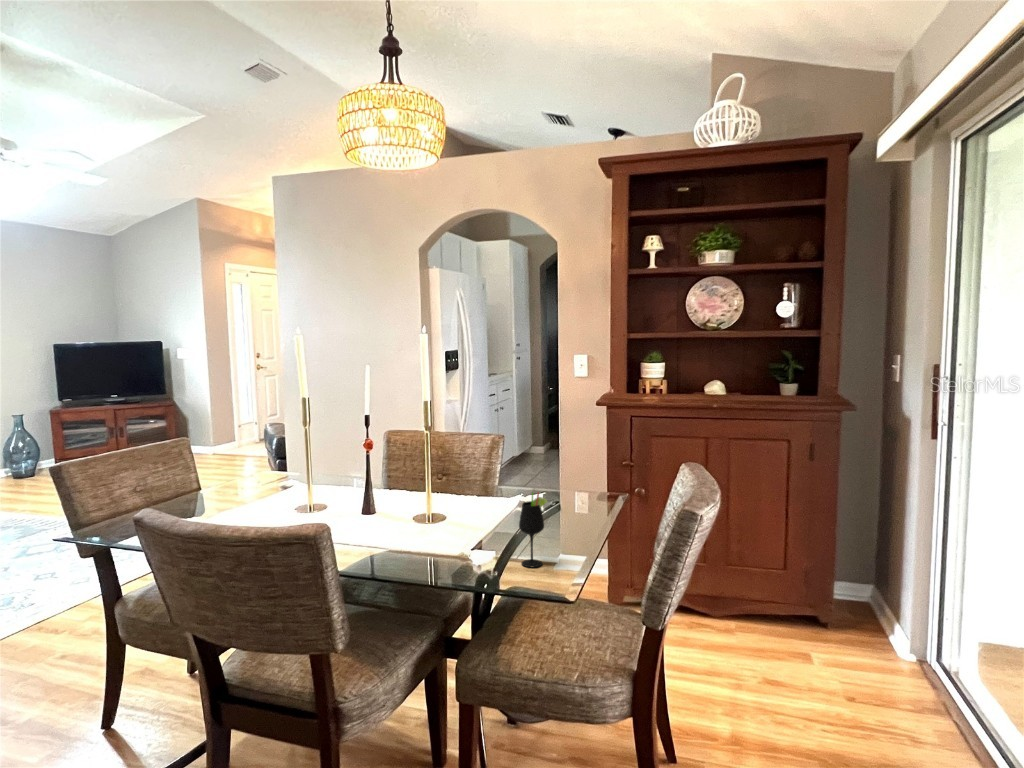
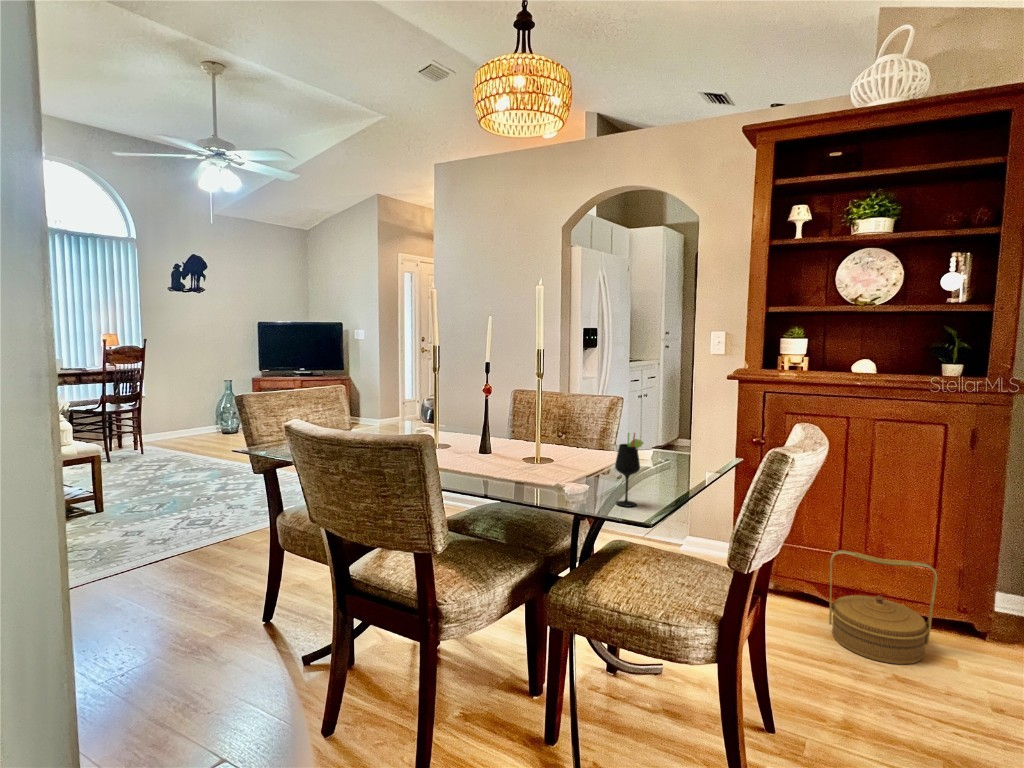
basket: none [701,563,790,664] -> present [829,550,938,664]

